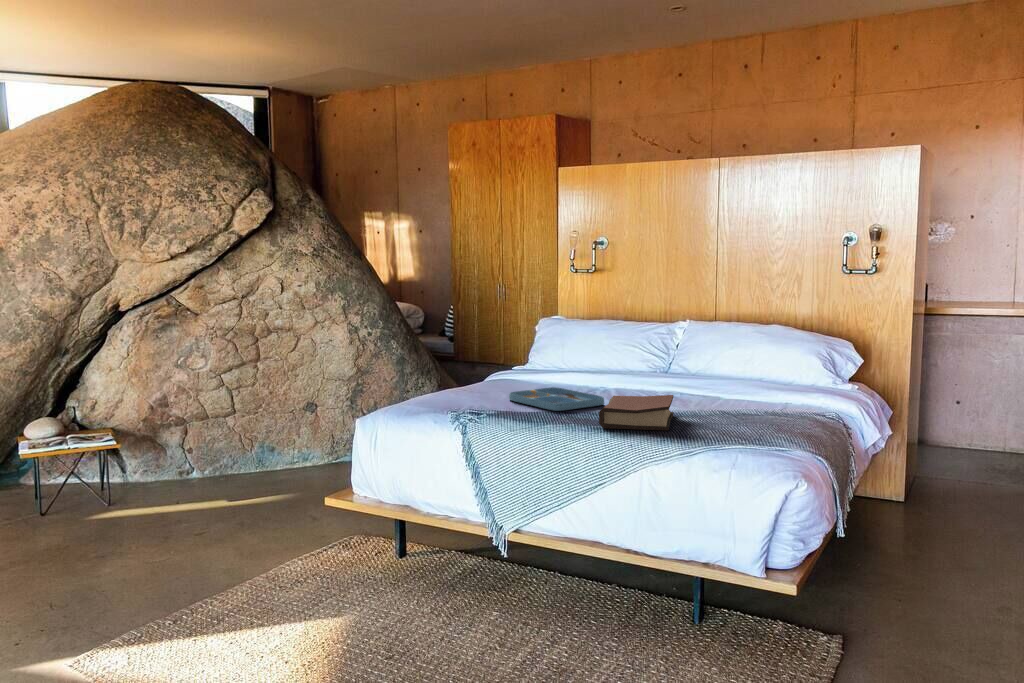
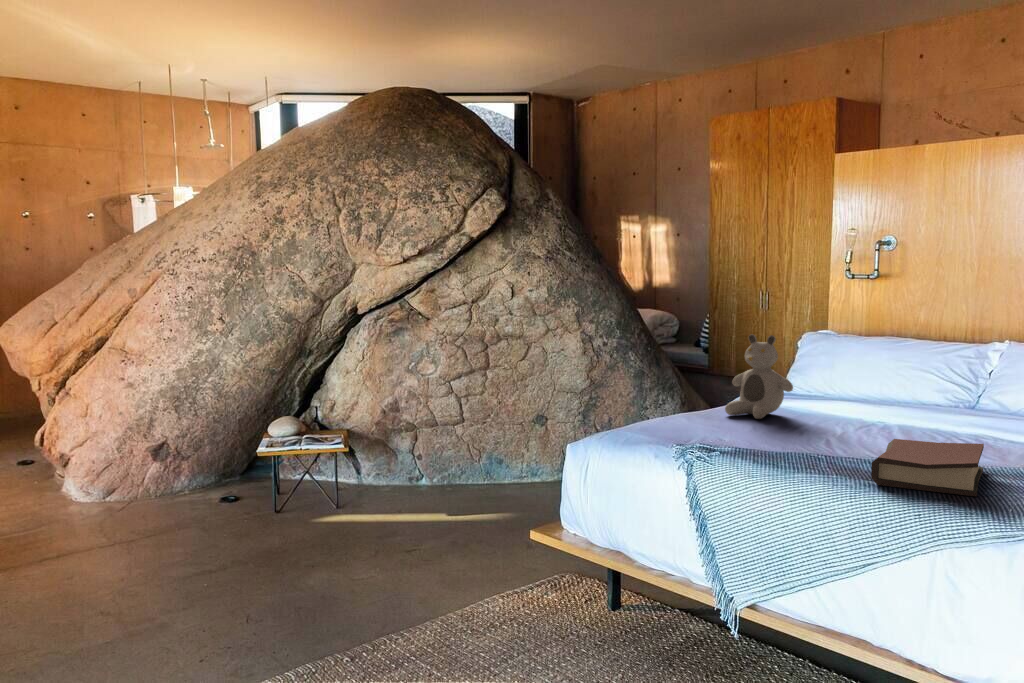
teddy bear: none [484,321,538,390] -> present [725,334,793,419]
tray: present [509,387,604,411] -> none [753,419,881,453]

